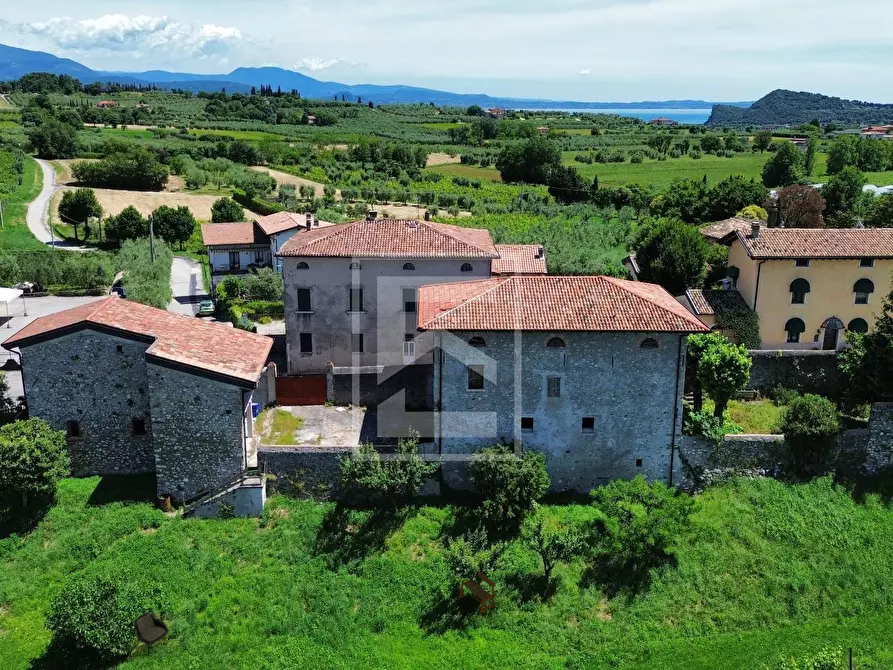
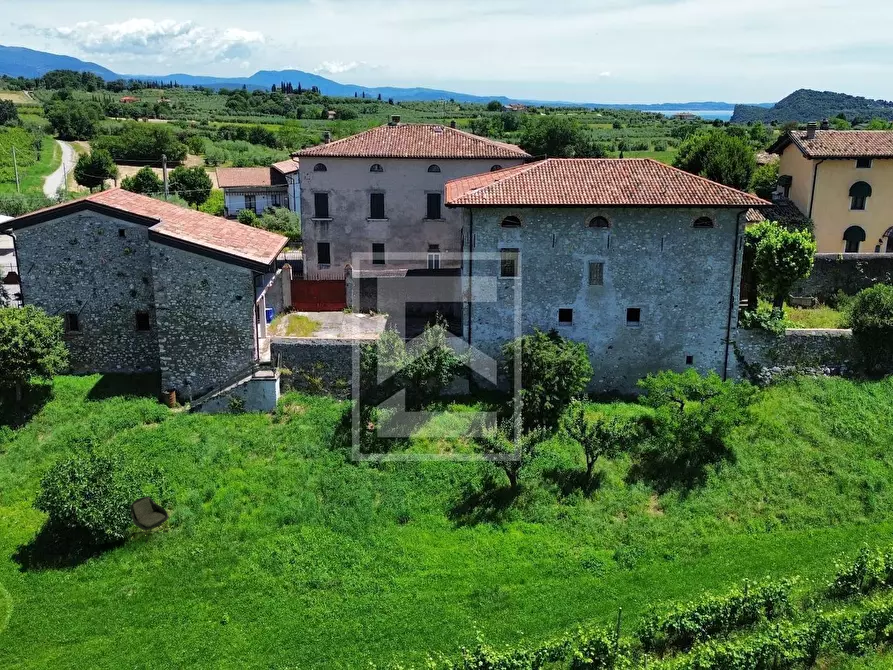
bench: present [460,571,495,616] -> none [493,458,533,509]

